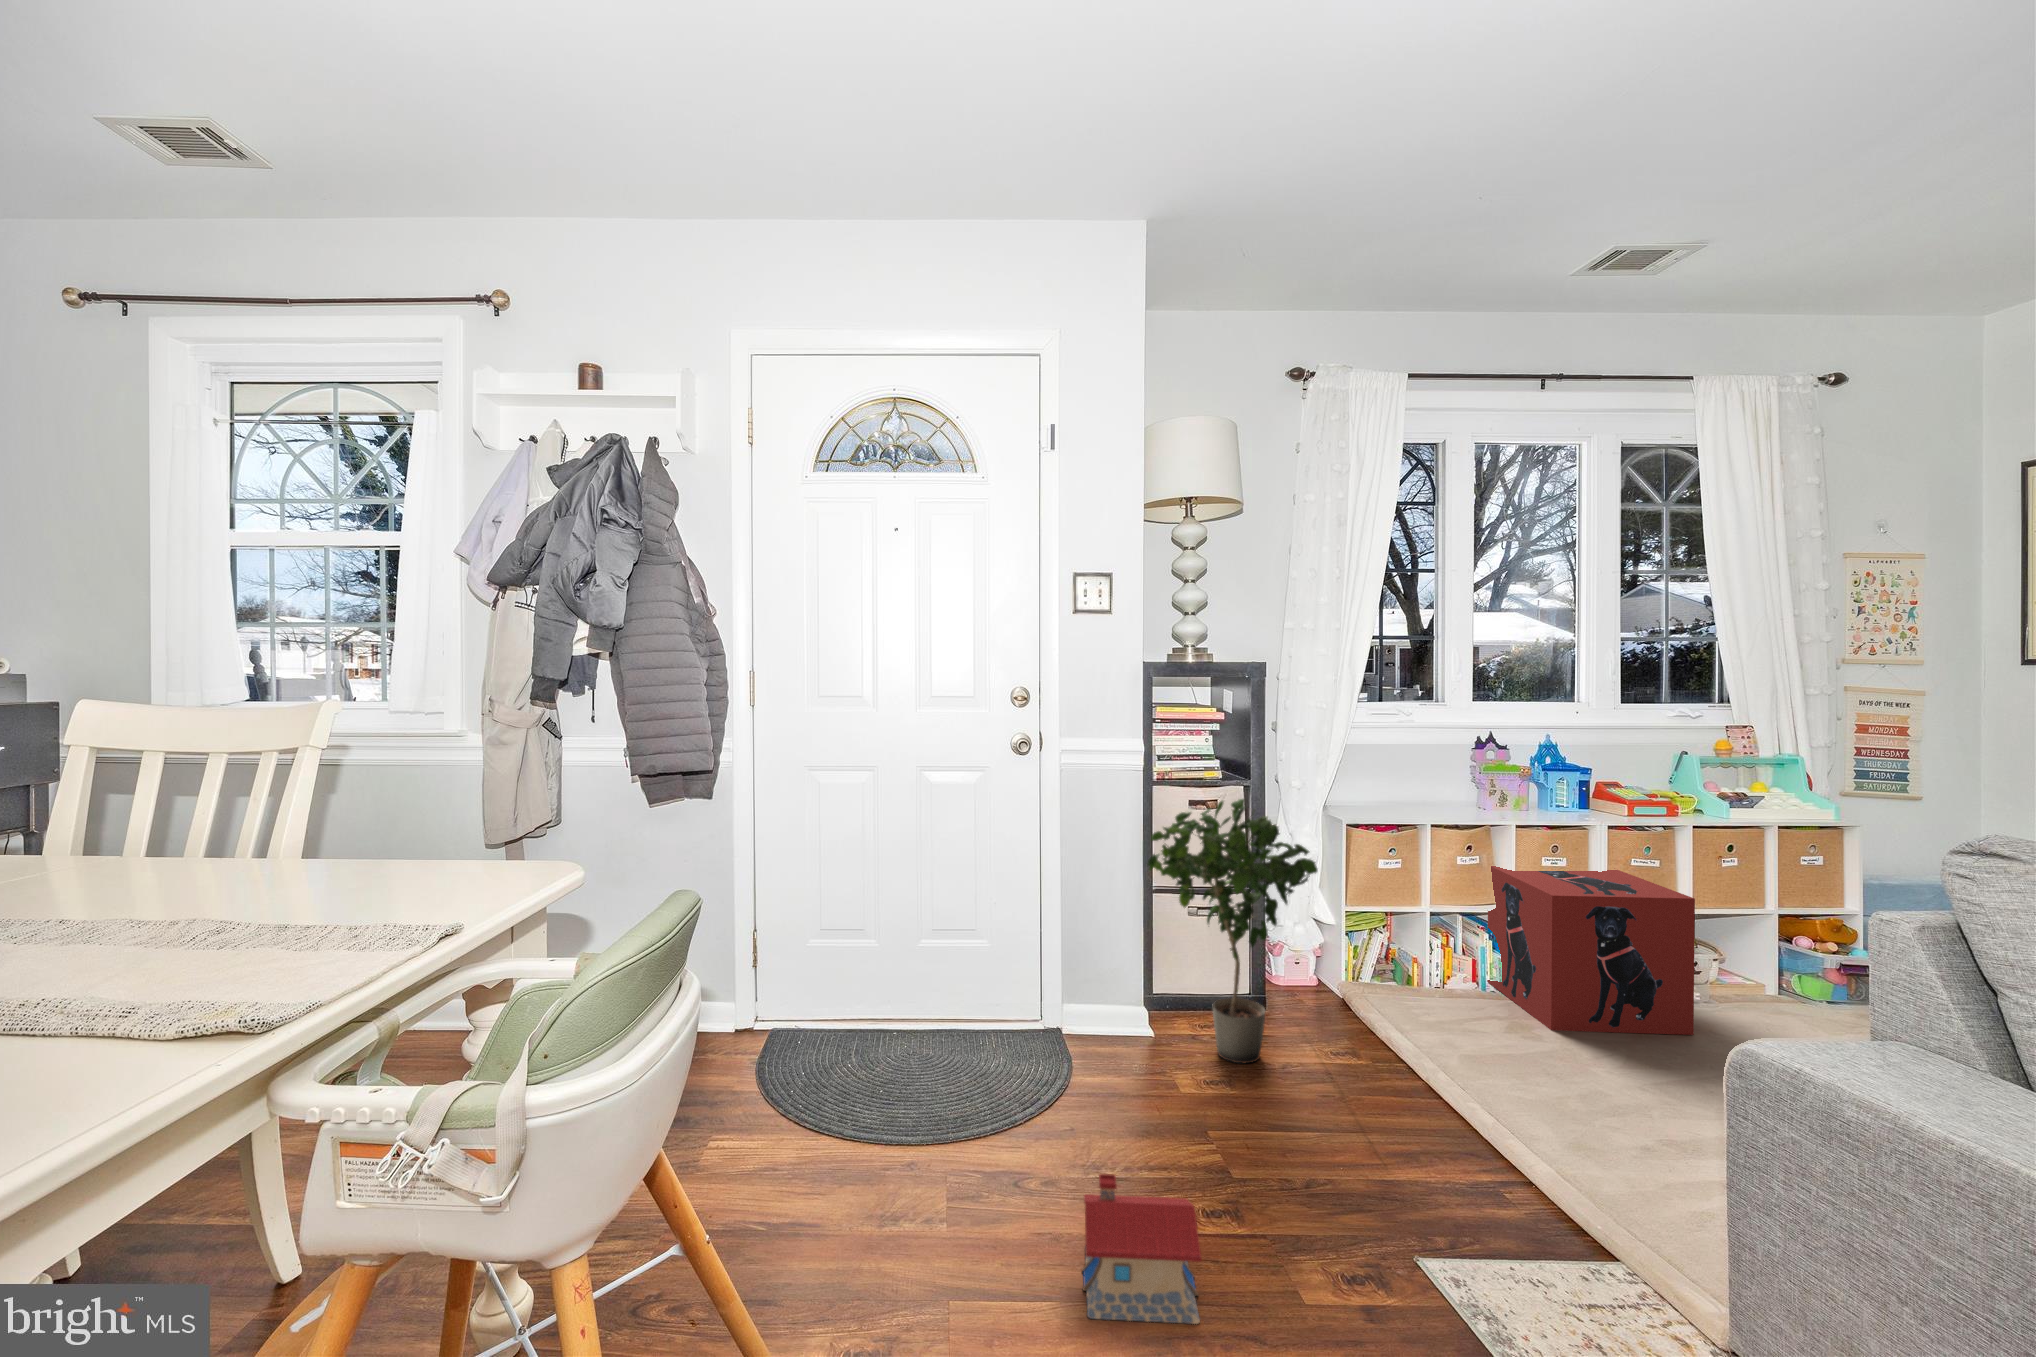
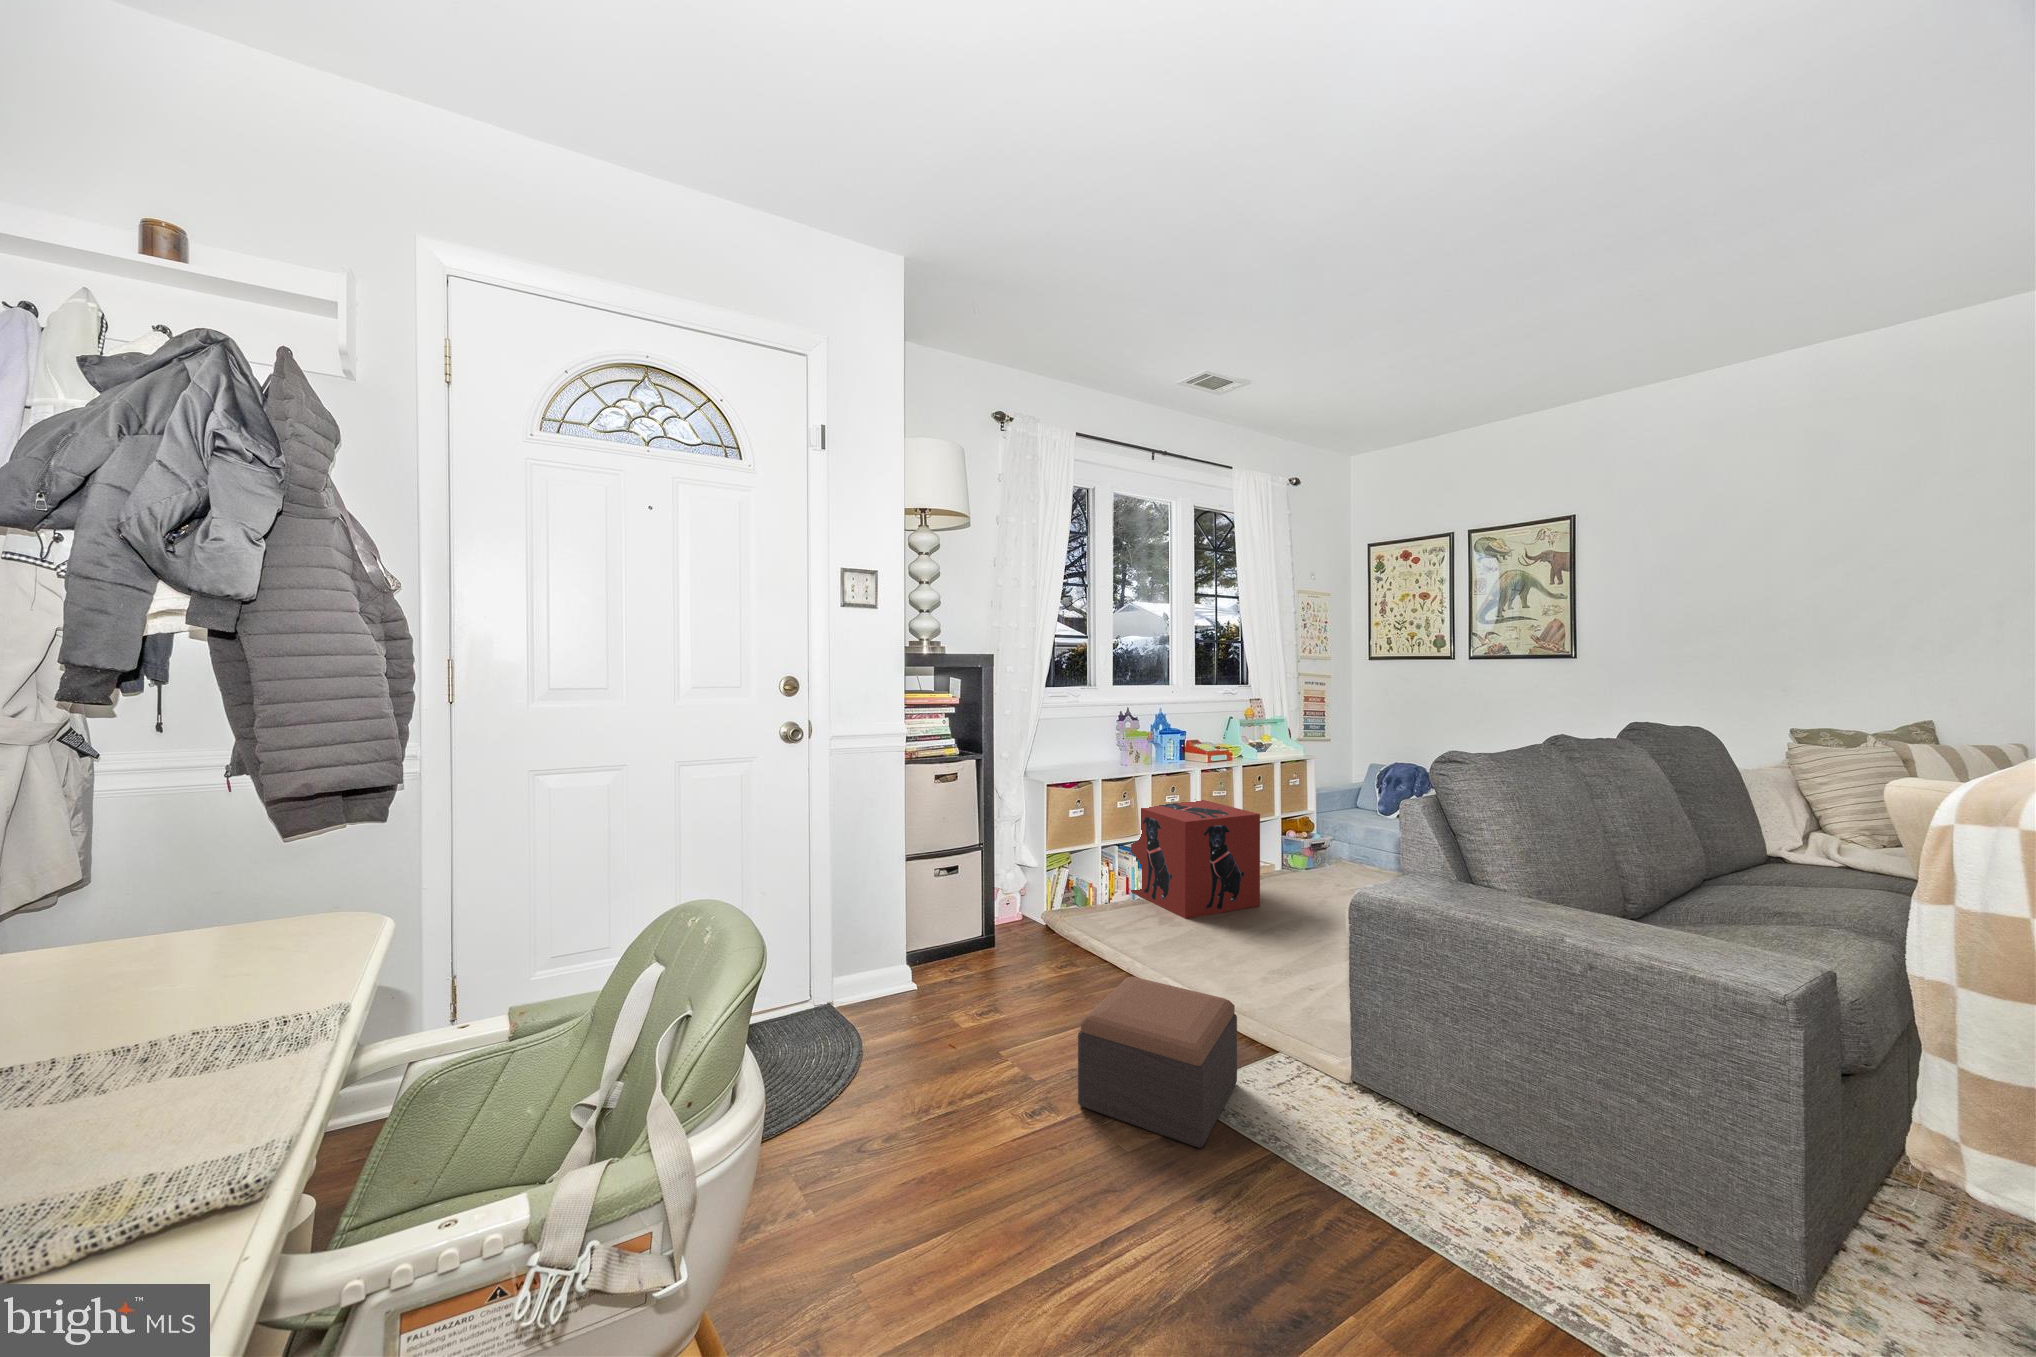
potted plant: present [1148,799,1318,1063] -> none [907,767,1064,990]
footstool: none [1269,1076,1501,1302] -> present [1078,976,1237,1148]
toy house: present [1082,1174,1202,1324] -> none [951,1114,1077,1257]

